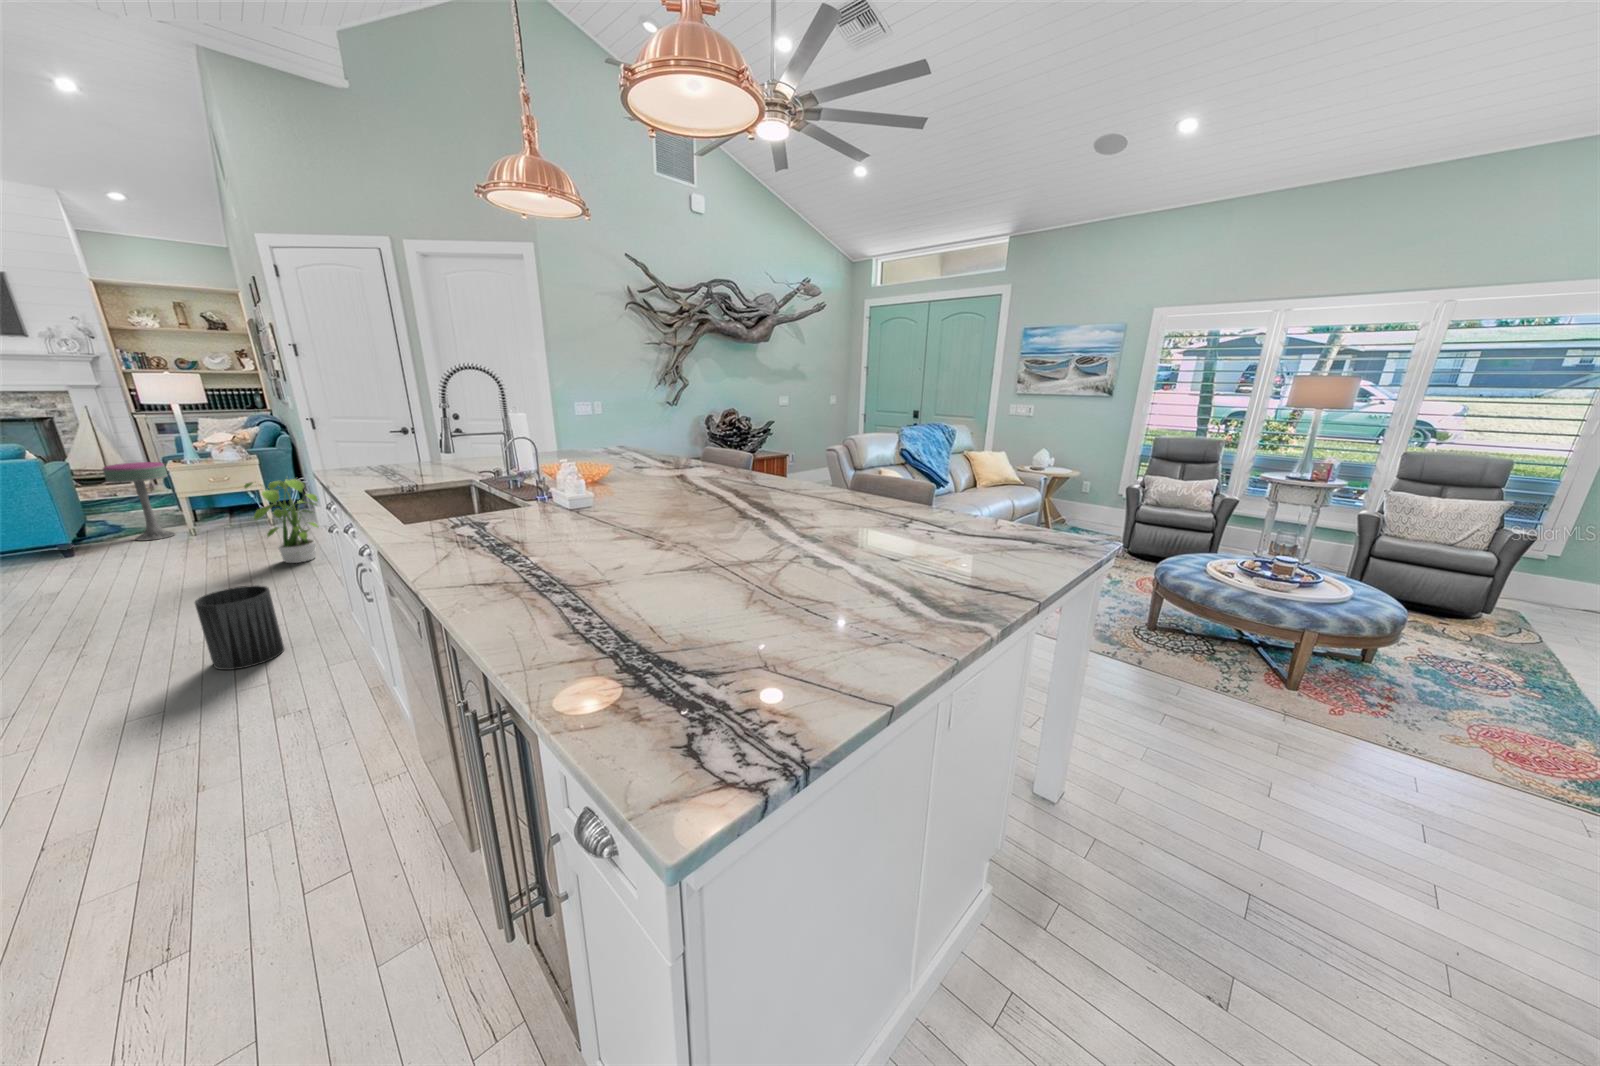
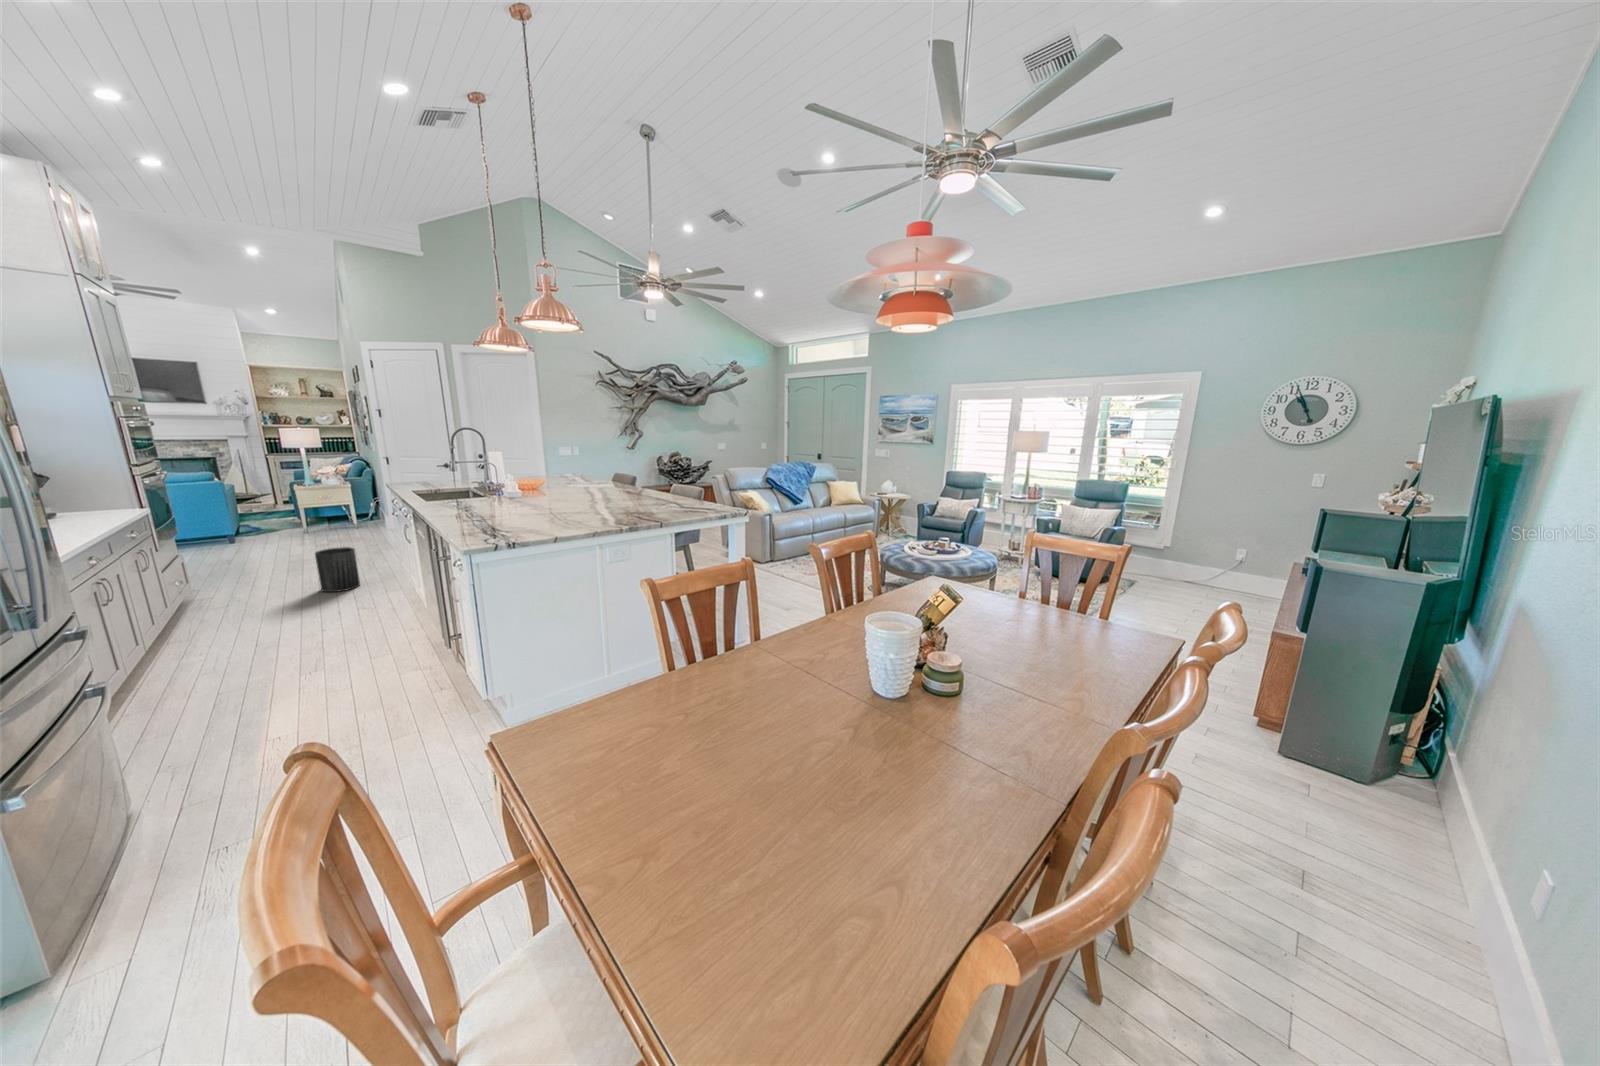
bar stool: present [102,462,175,541] -> none [254,485,294,535]
potted plant: present [244,479,319,563] -> none [341,492,387,548]

